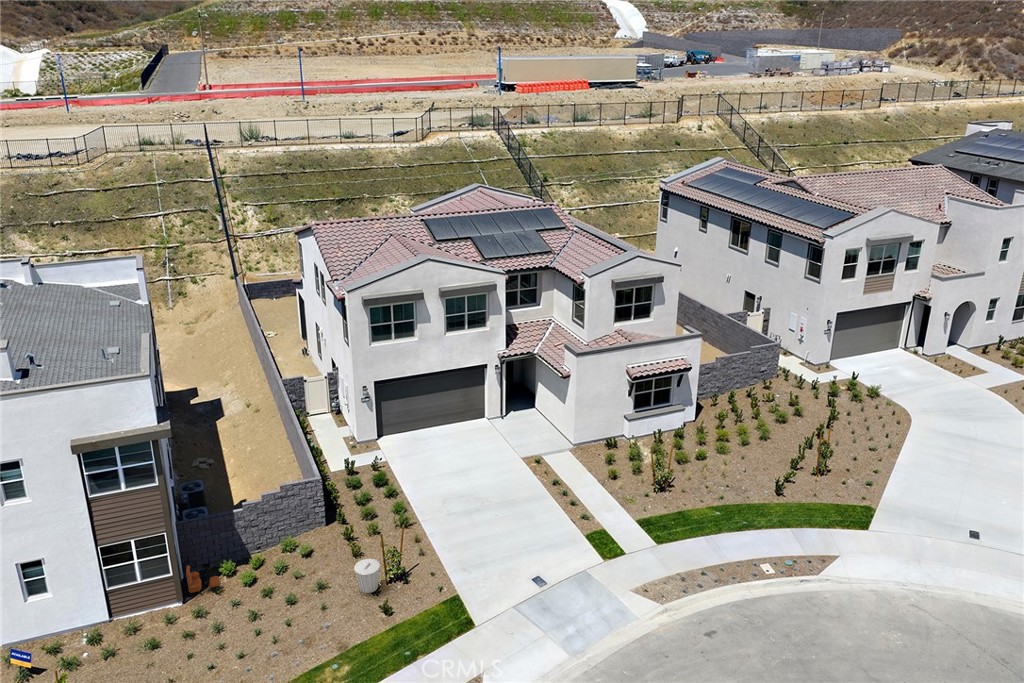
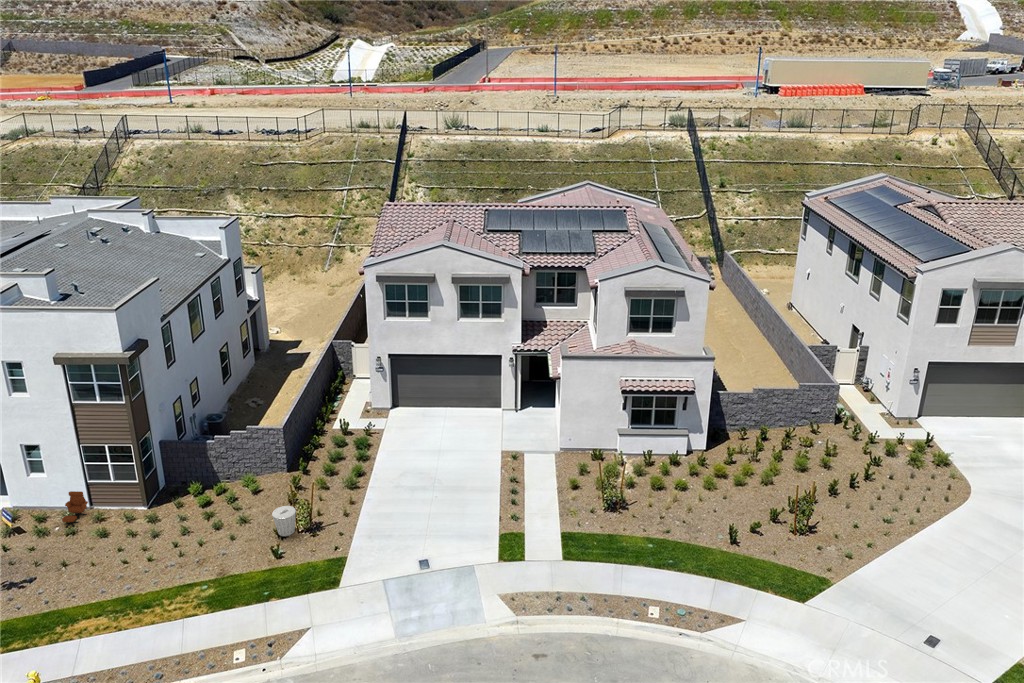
lounge chair: present [186,565,223,598] -> present [62,491,88,528]

